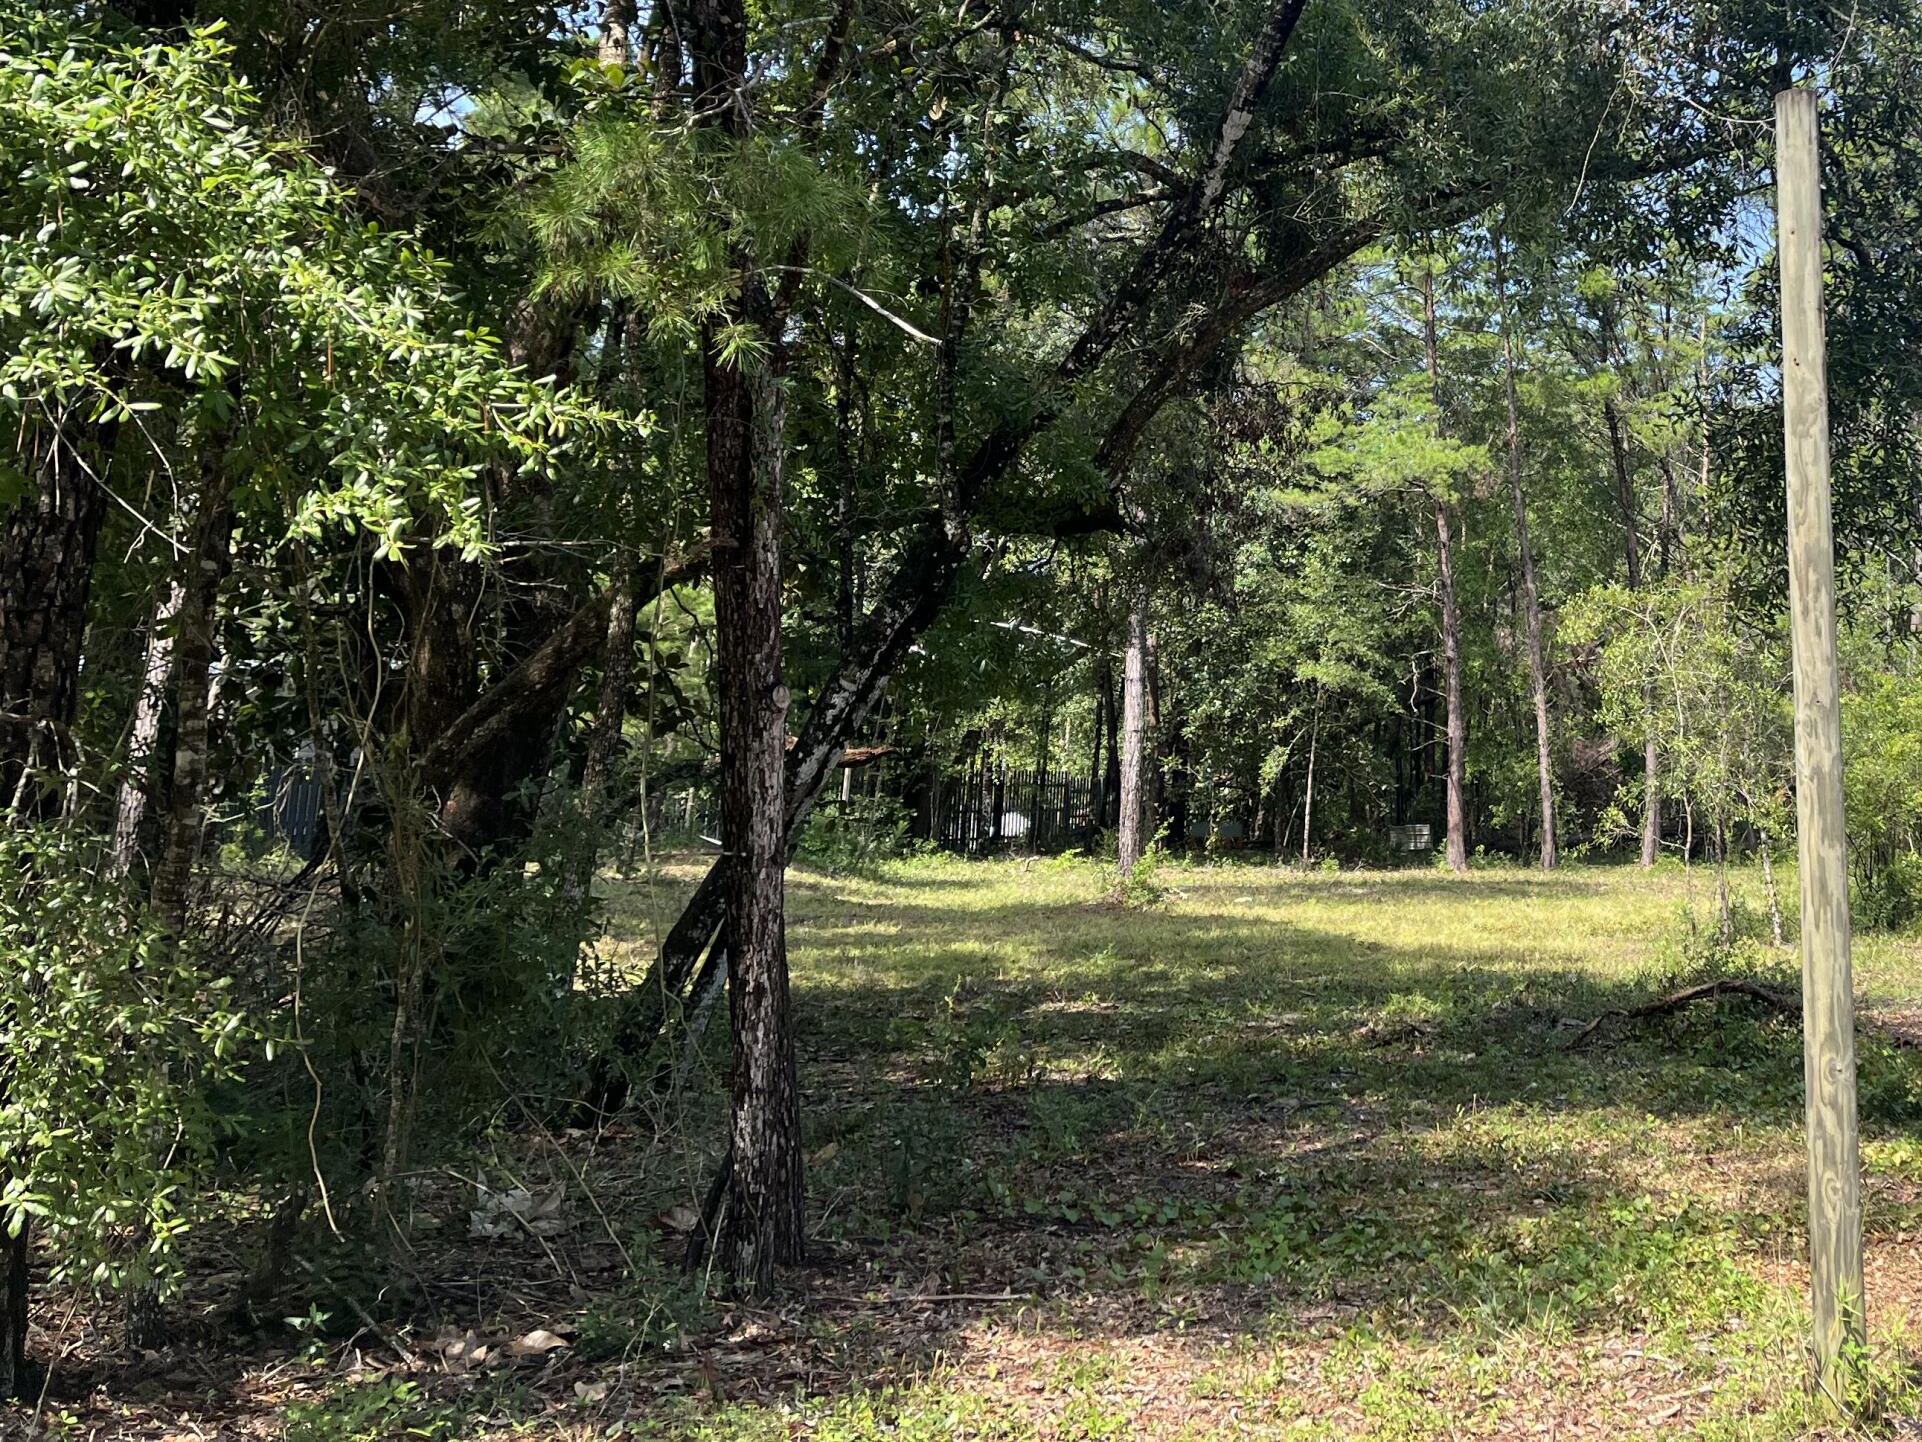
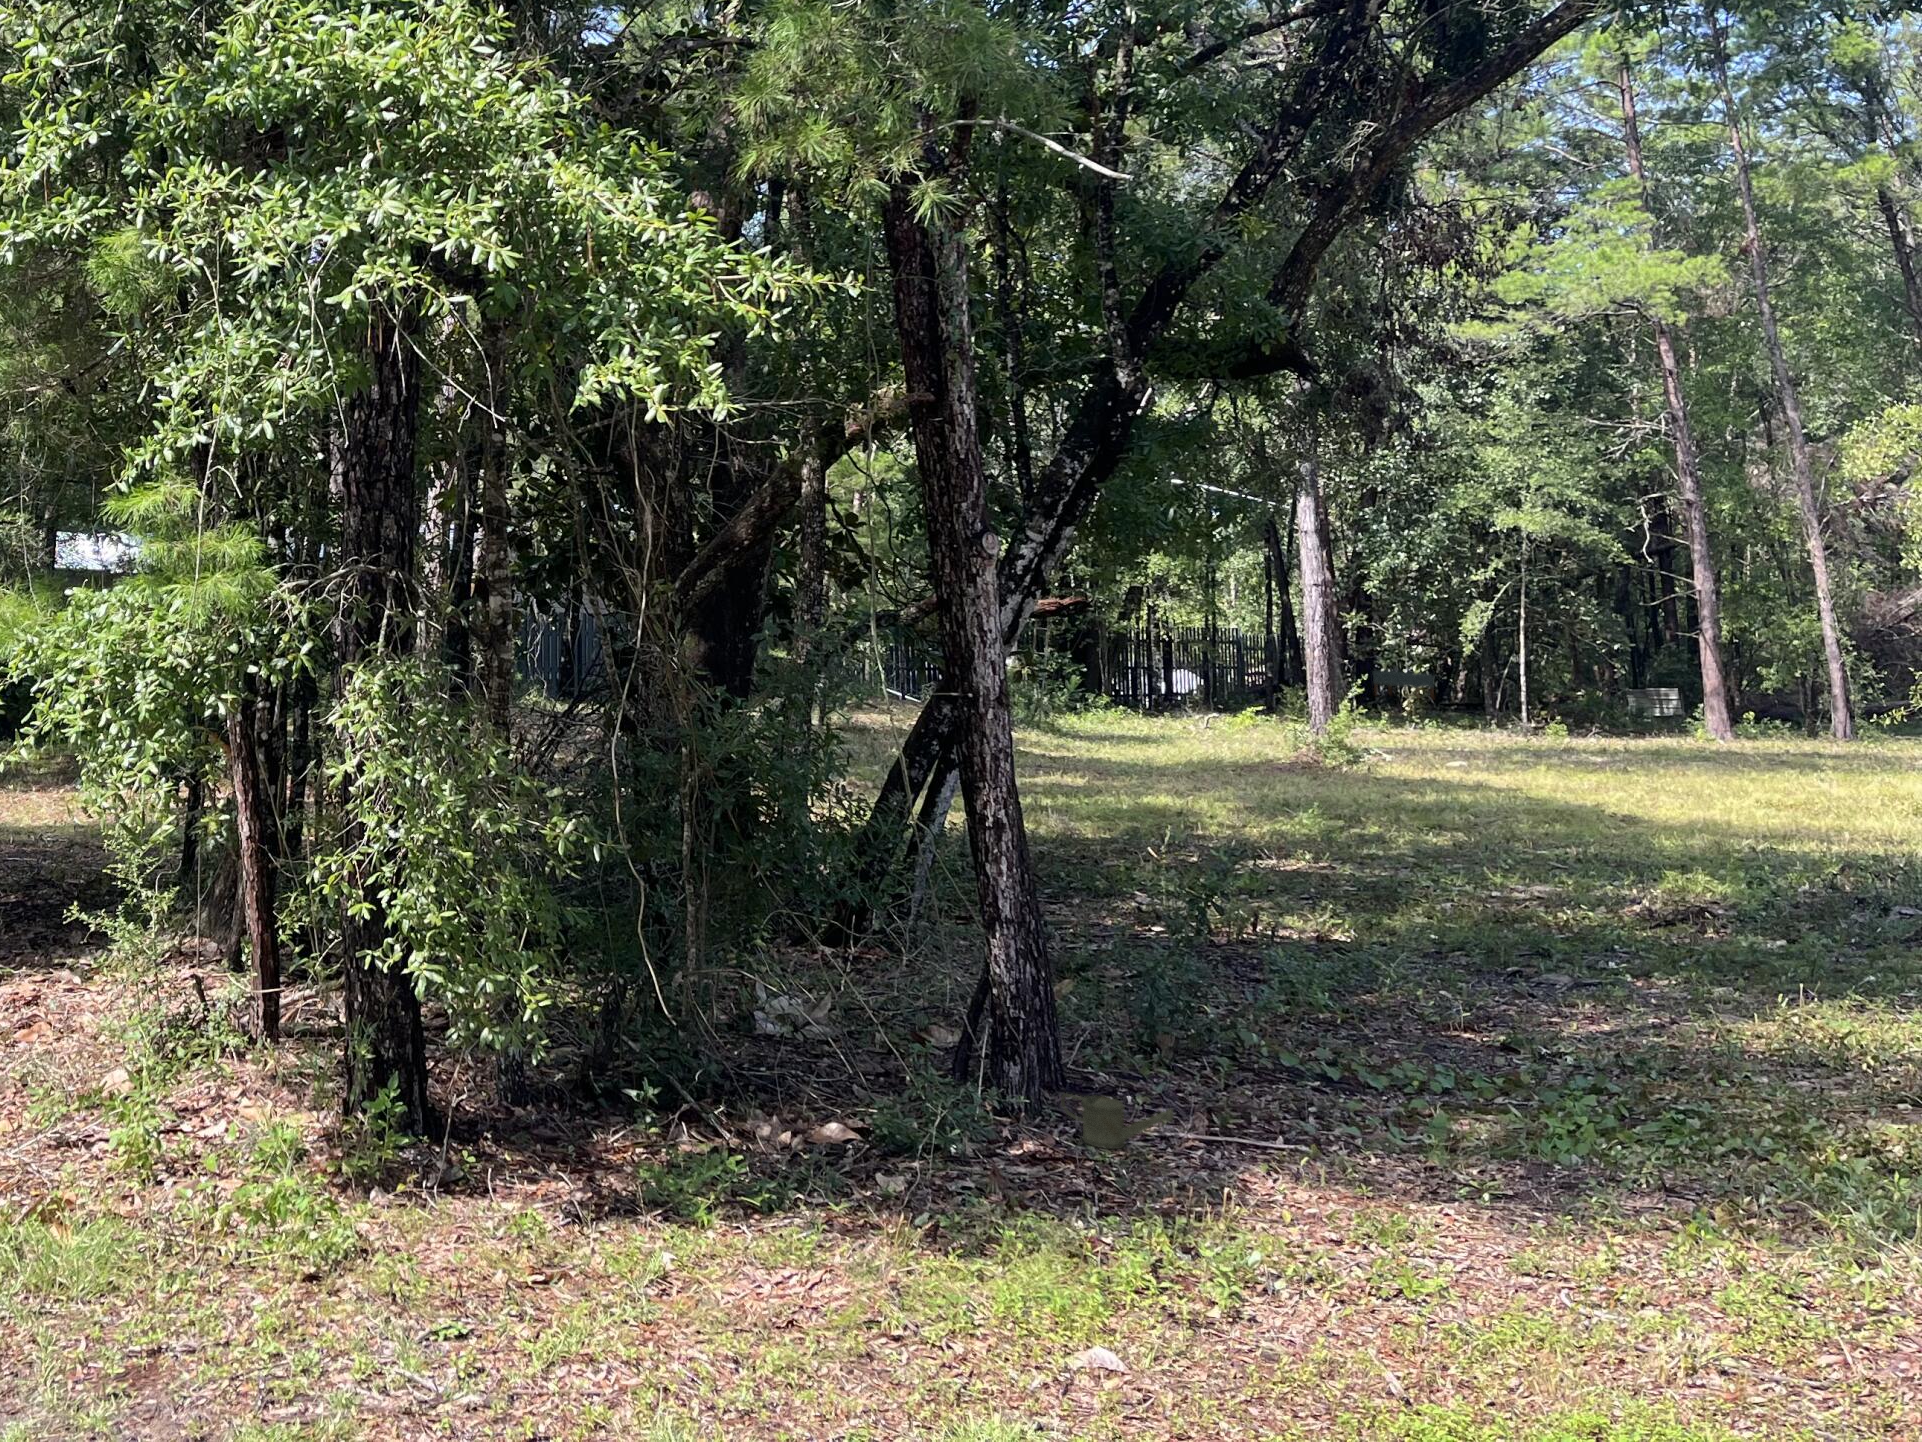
watering can: none [793,1248,902,1305] -> present [1061,1094,1173,1149]

